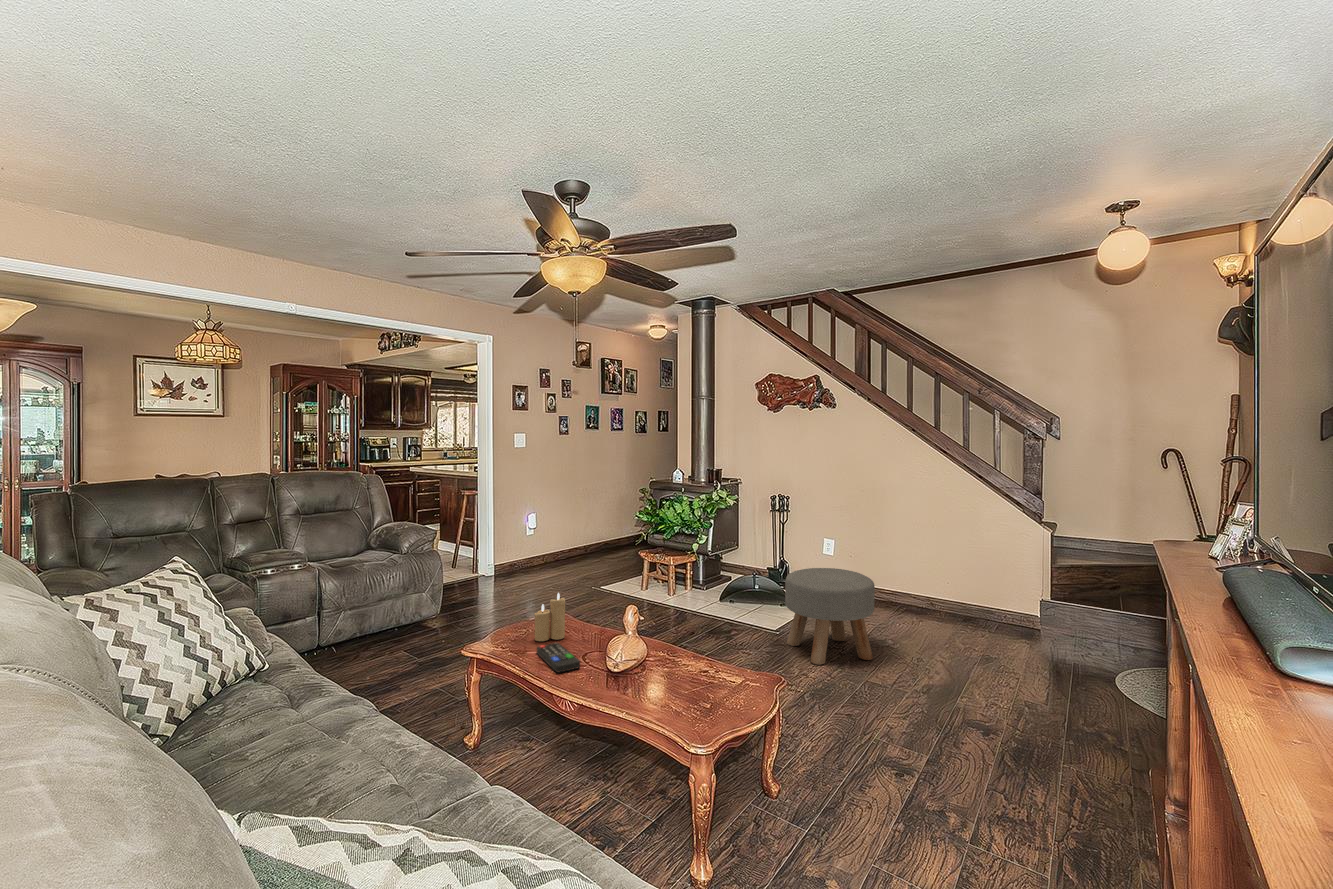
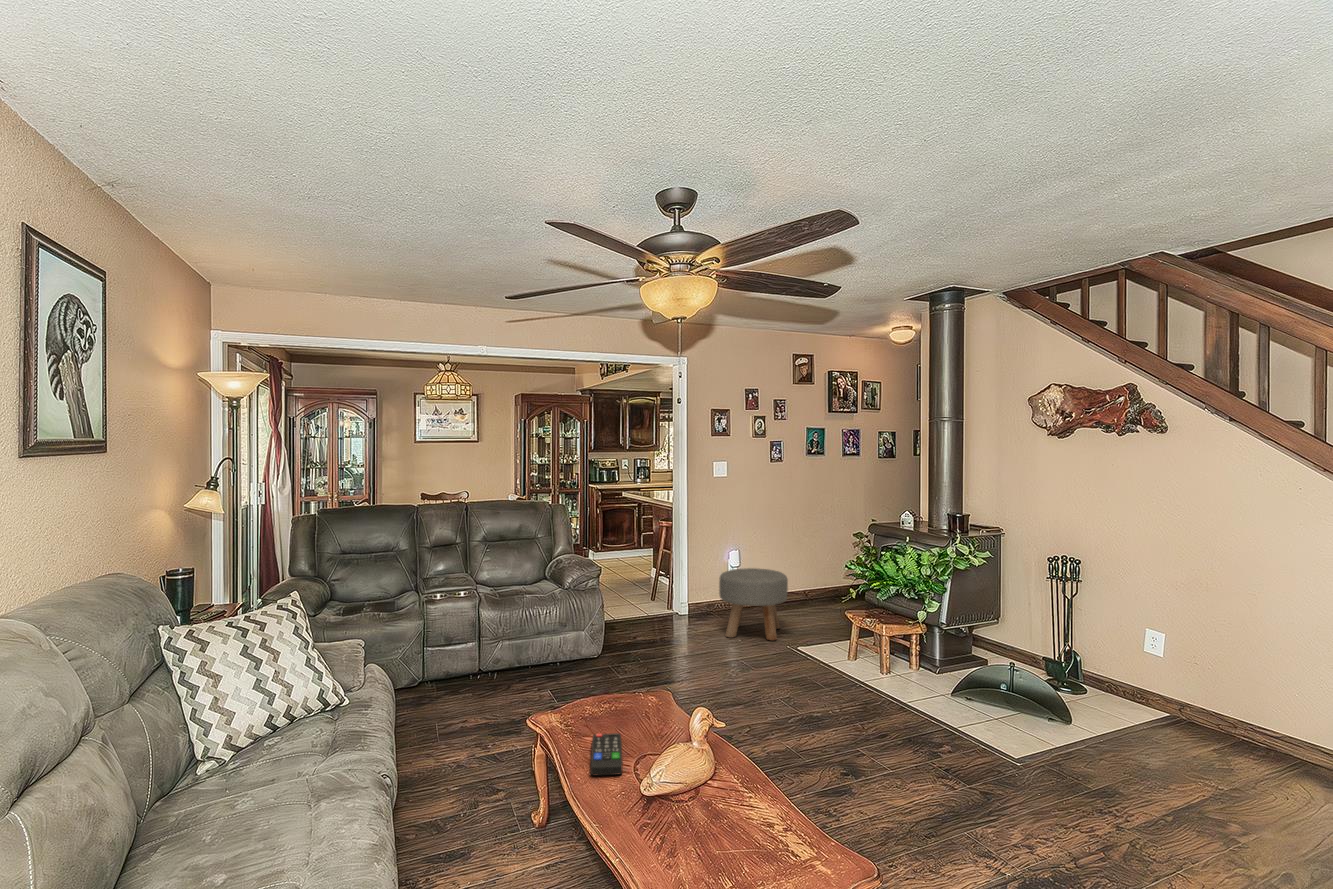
ottoman: present [785,568,875,665] -> present [719,568,788,640]
candle: present [534,593,565,641] -> none [604,670,642,728]

